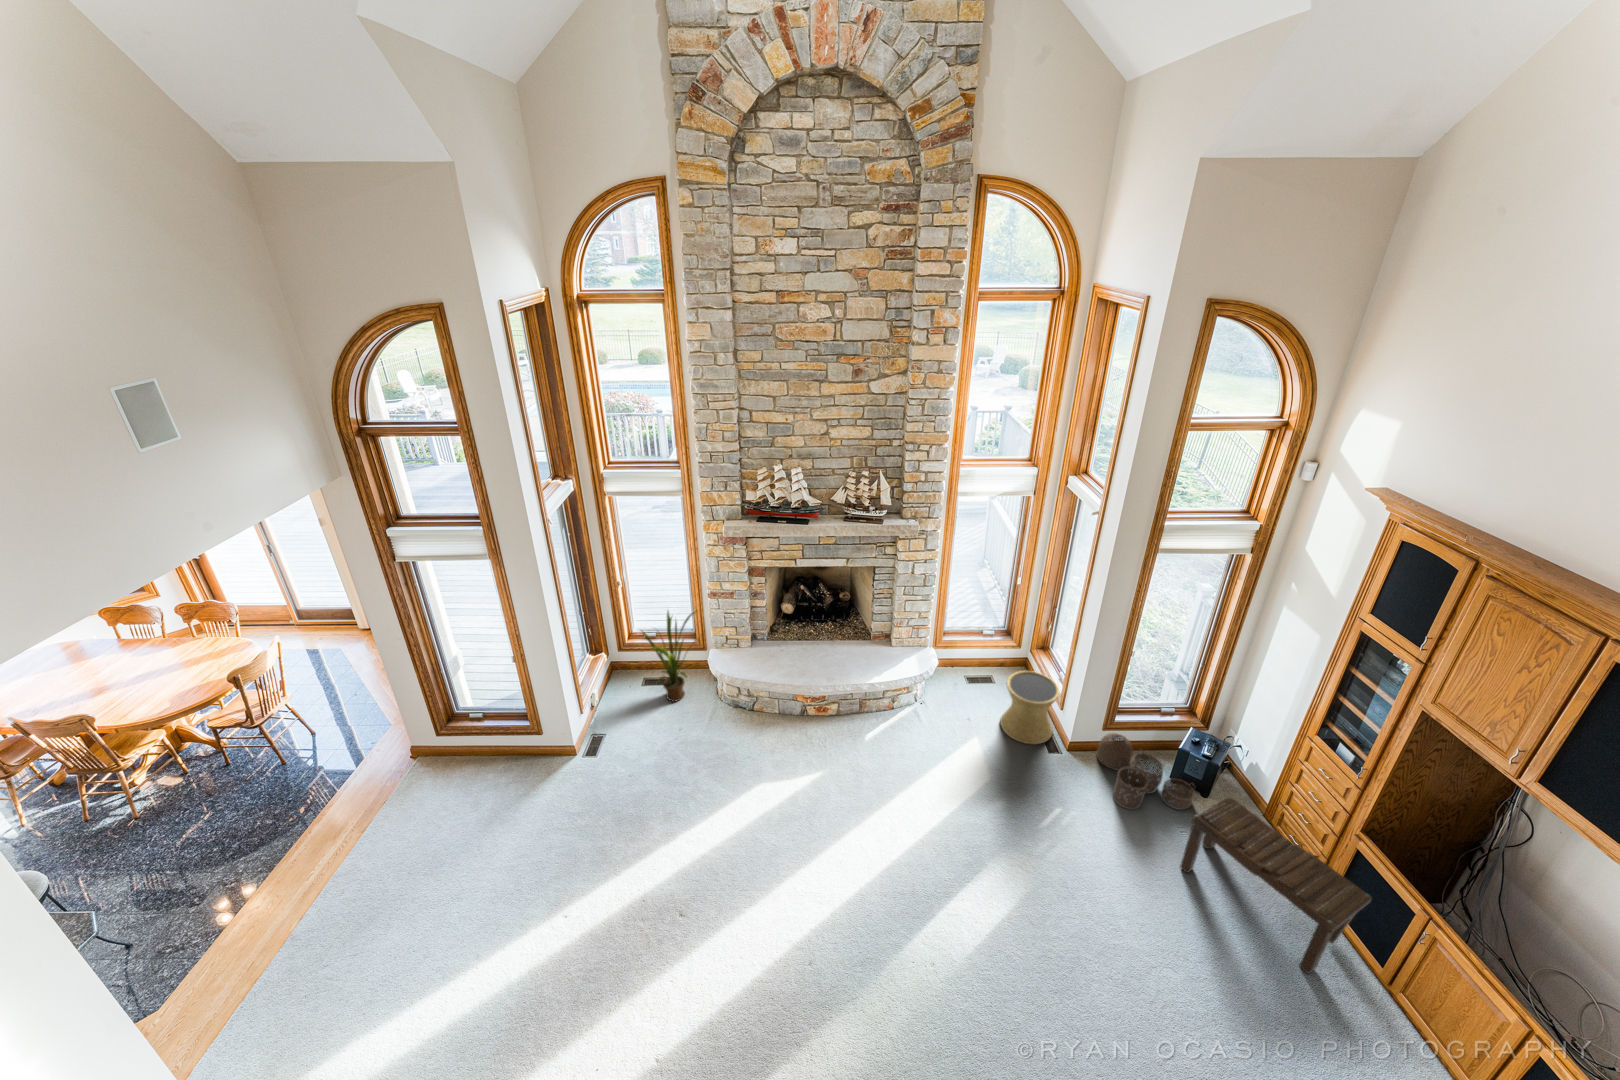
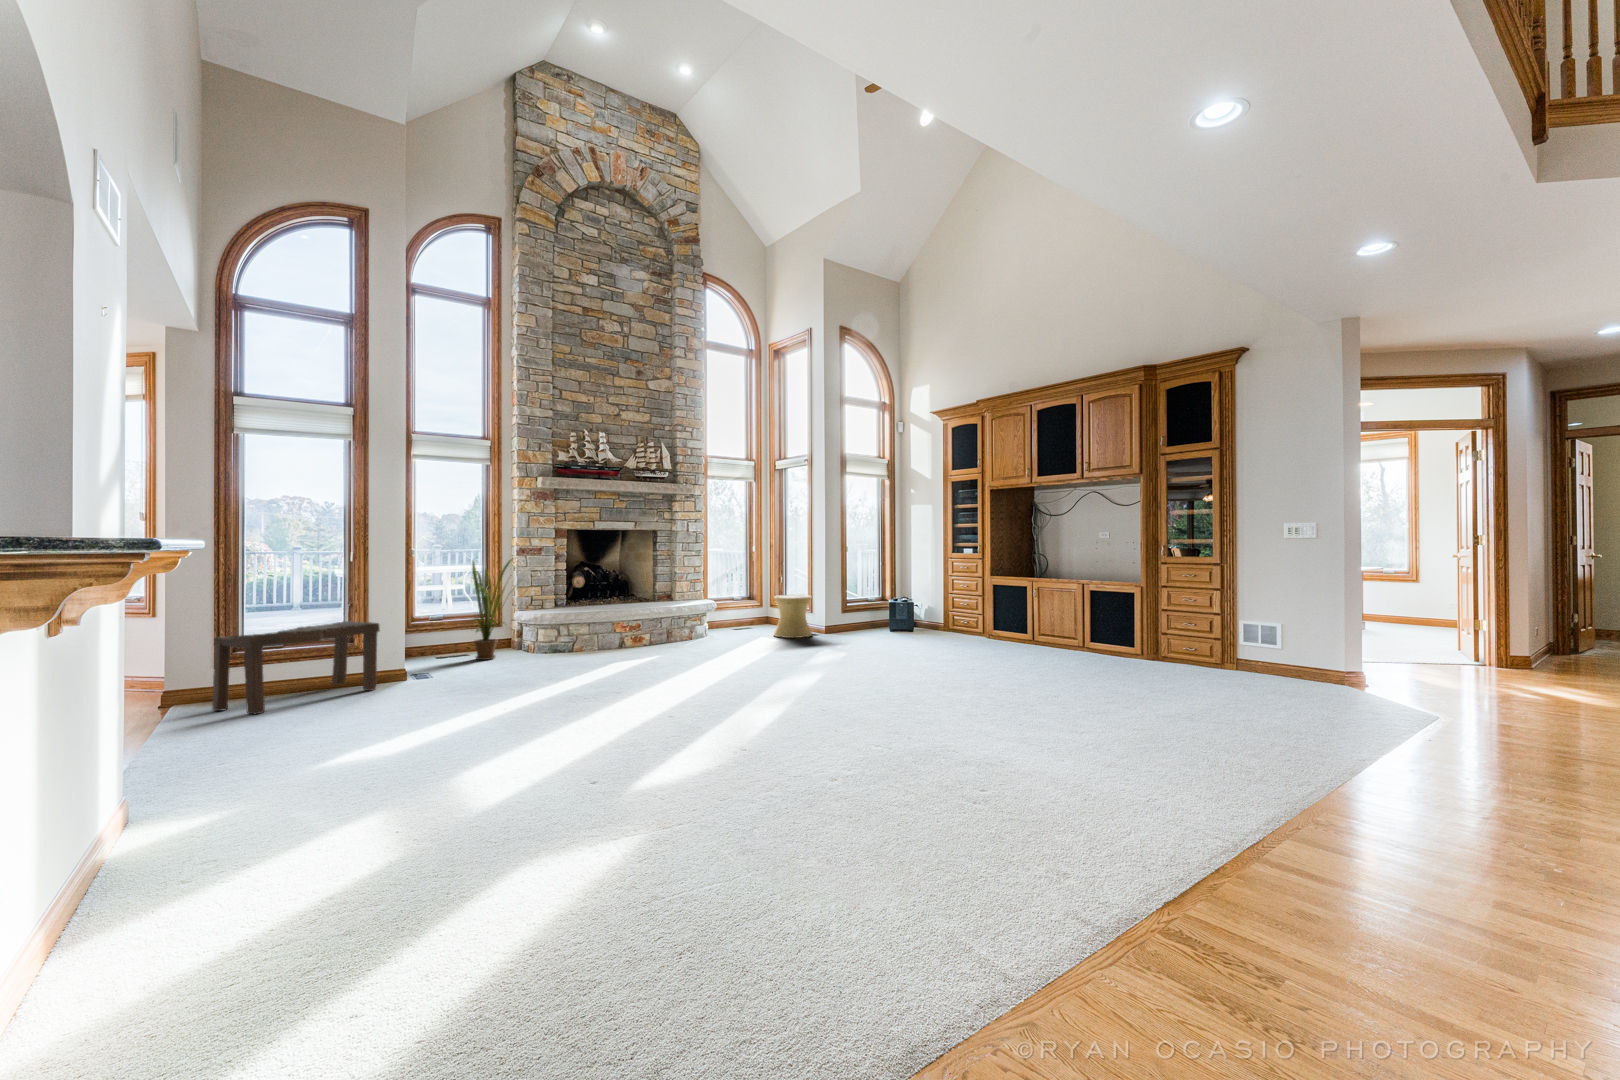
woven basket: present [1096,733,1195,810] -> none [844,612,910,640]
bench: present [1180,796,1372,973] -> present [212,621,380,714]

